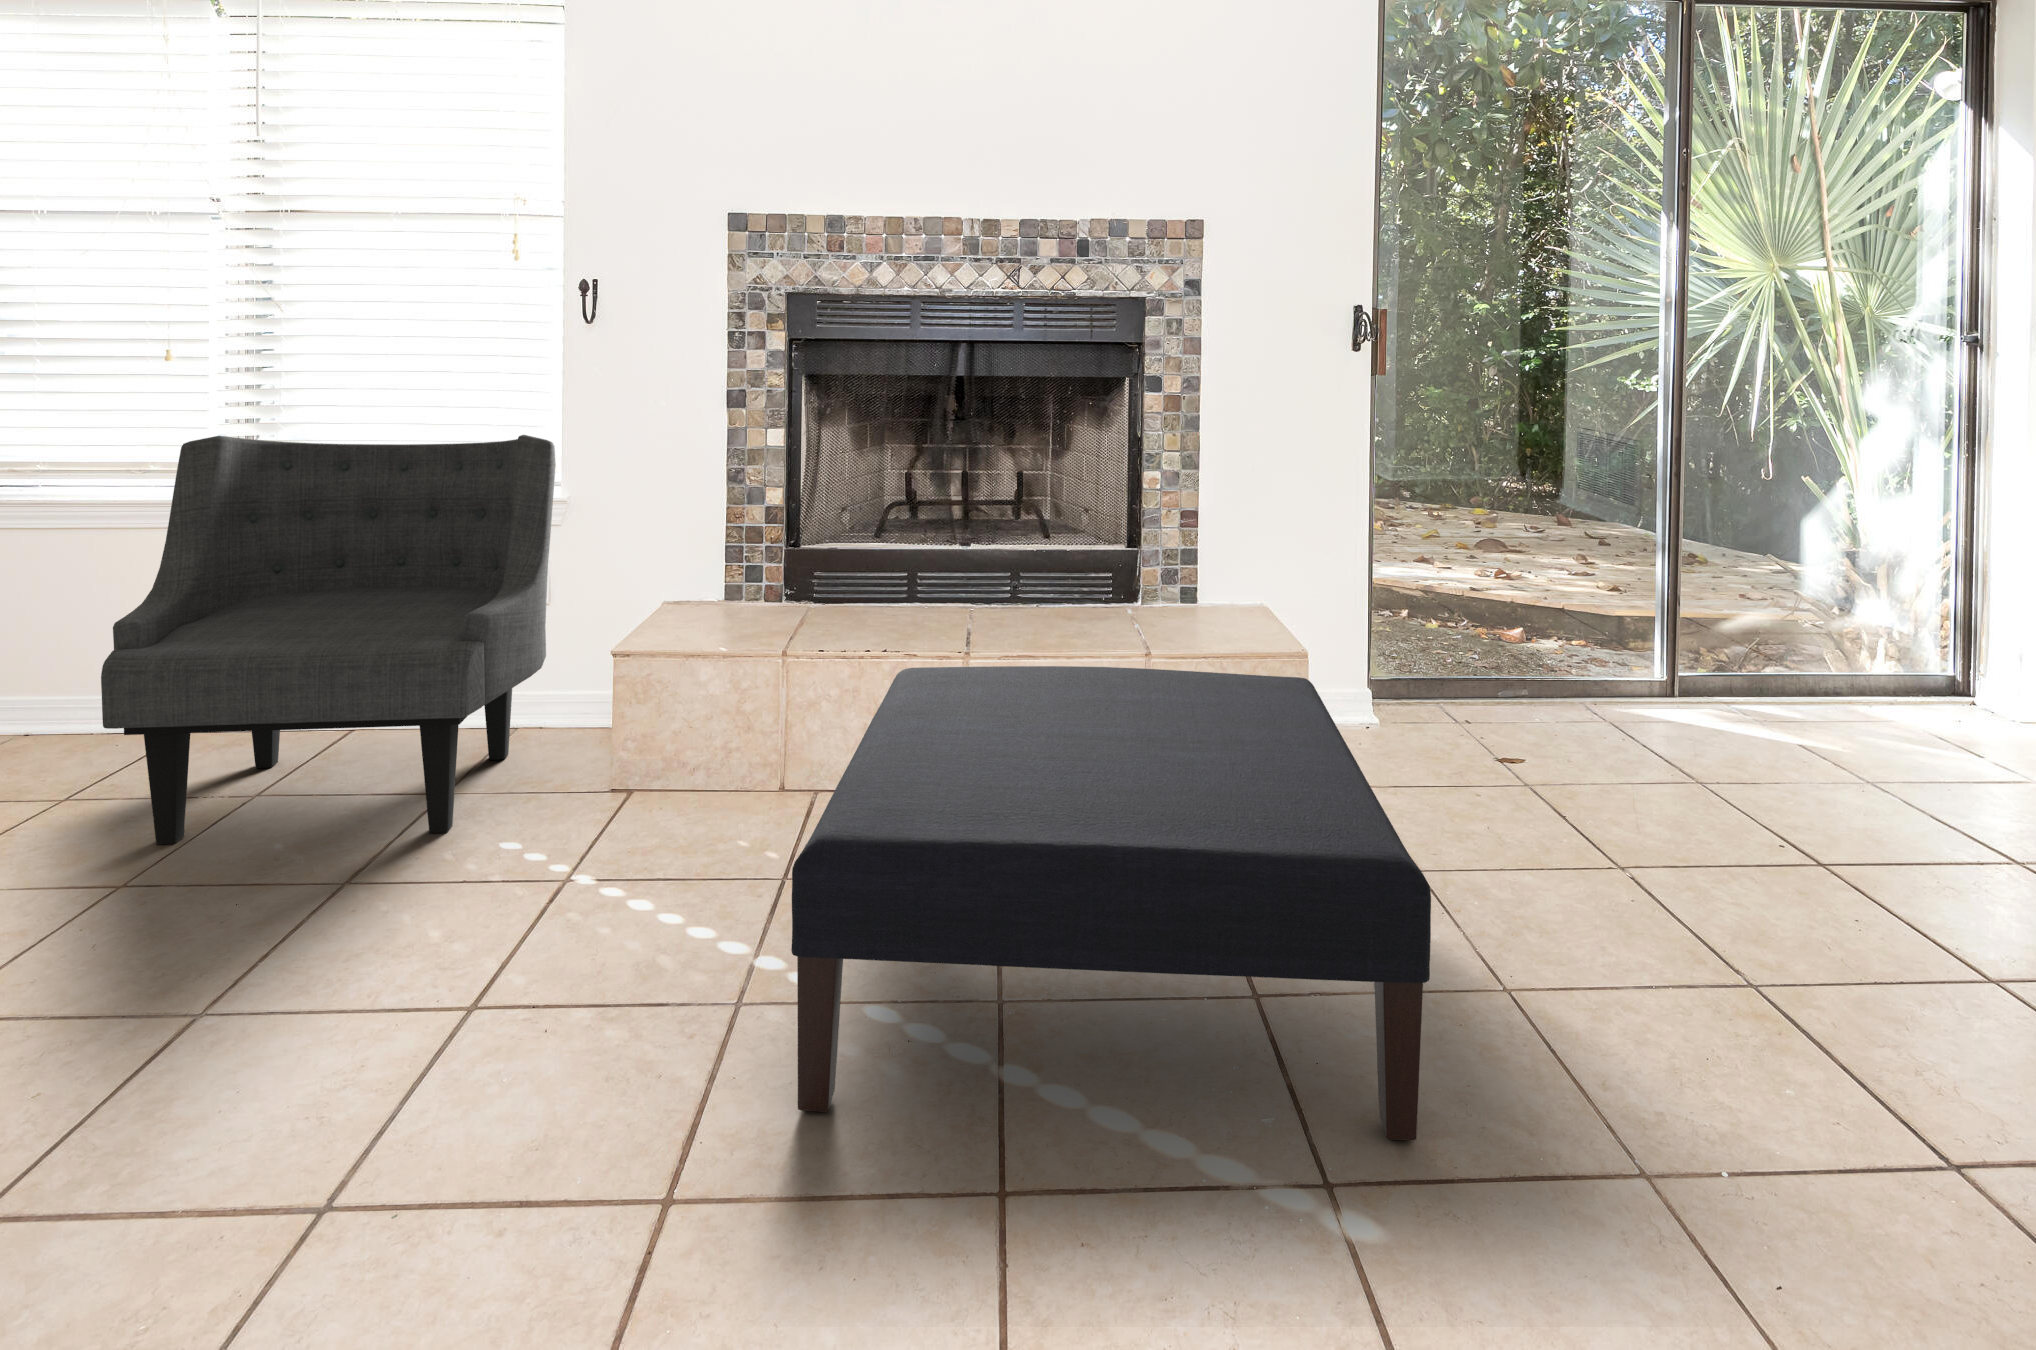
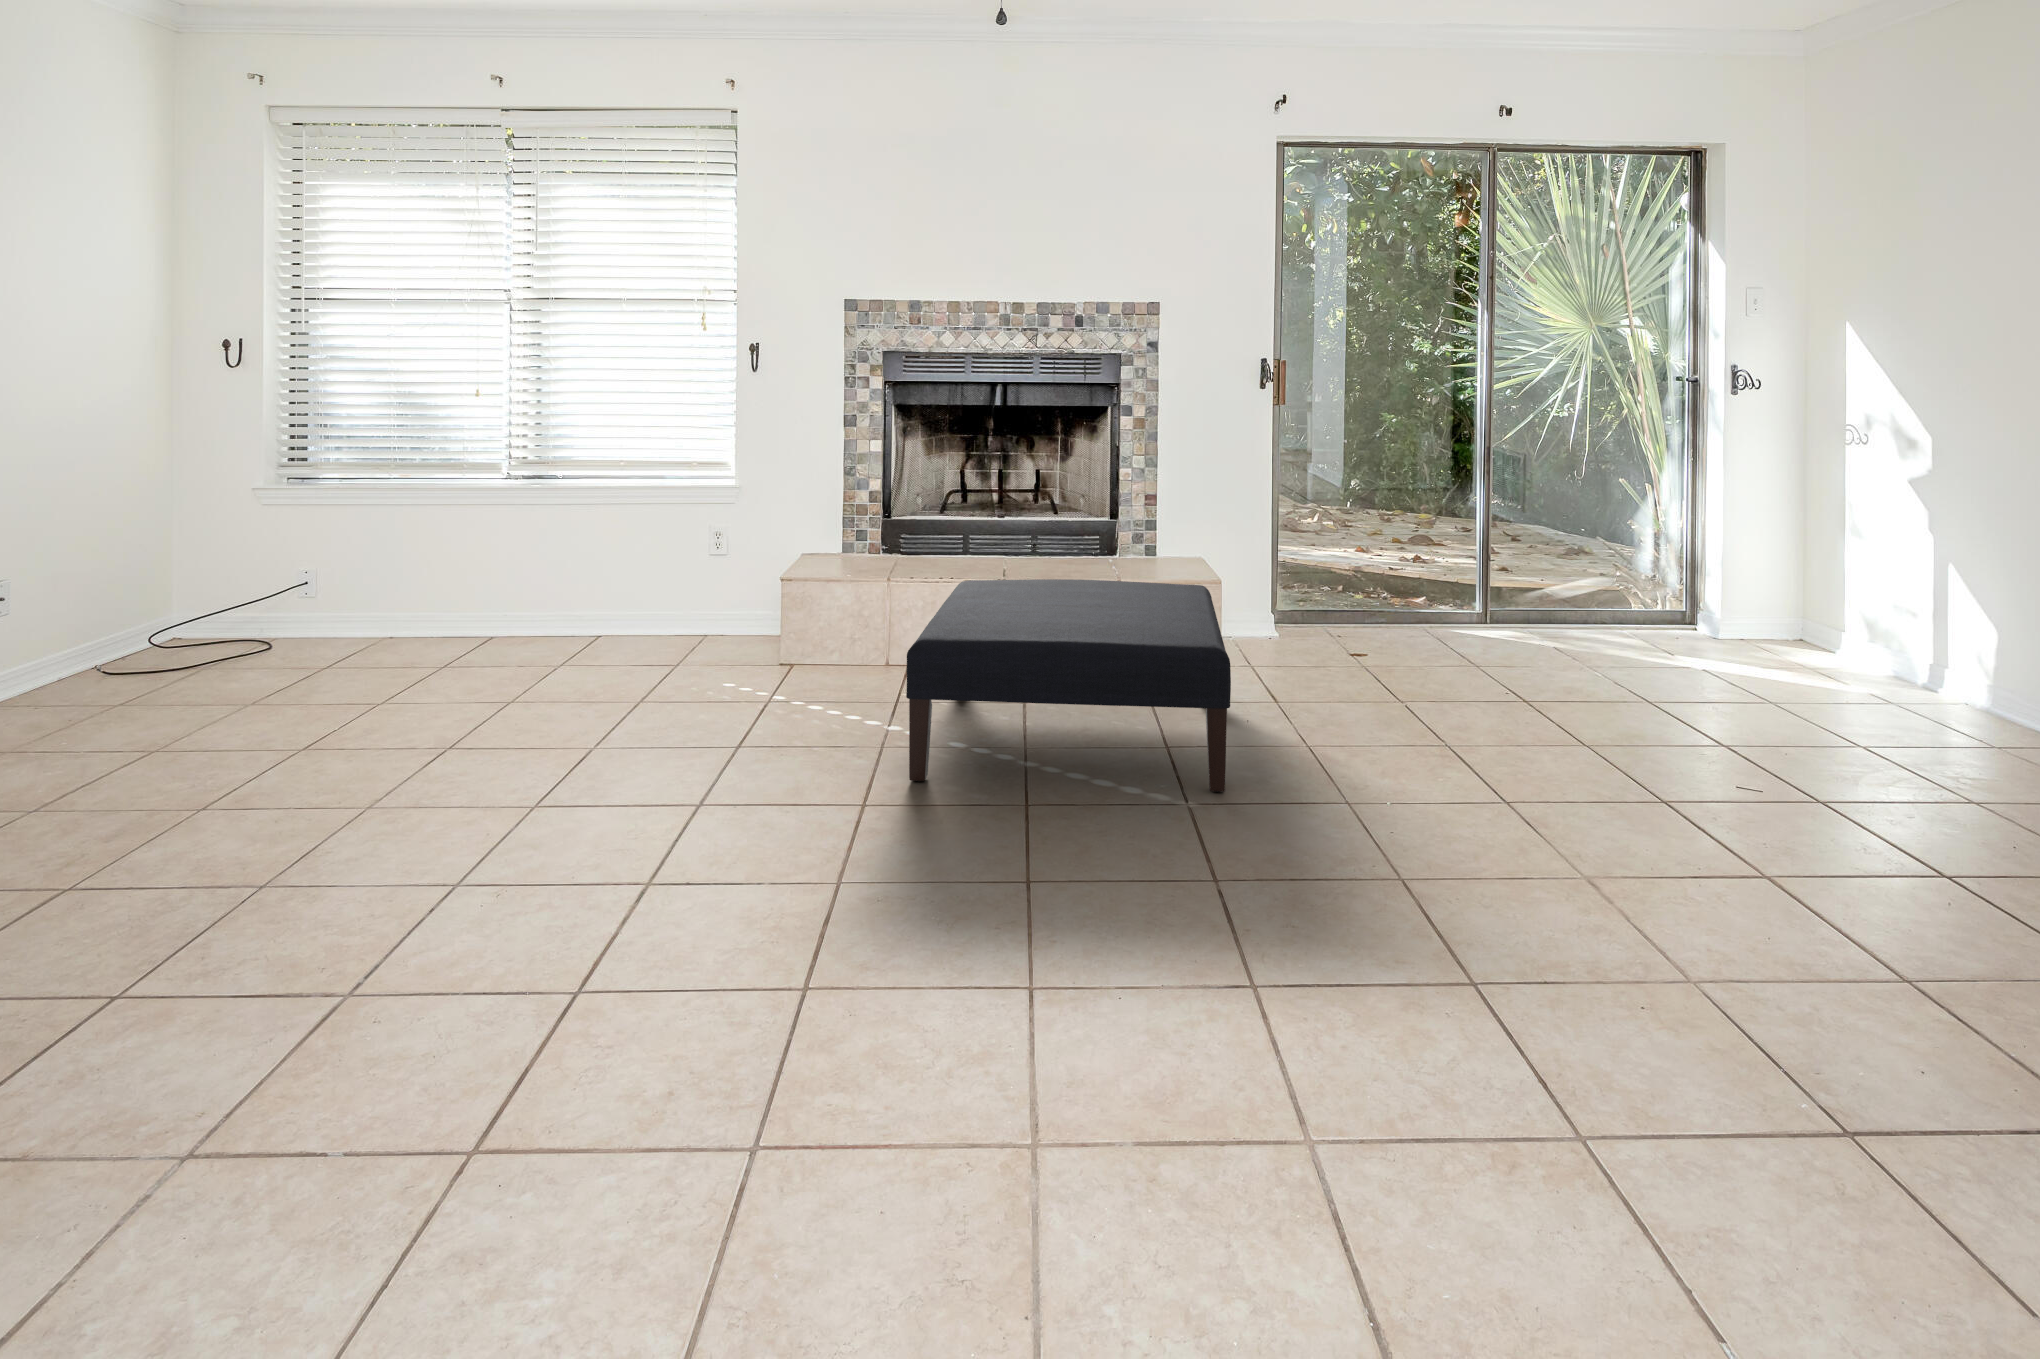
armchair: present [101,435,556,845] -> none [486,443,739,688]

